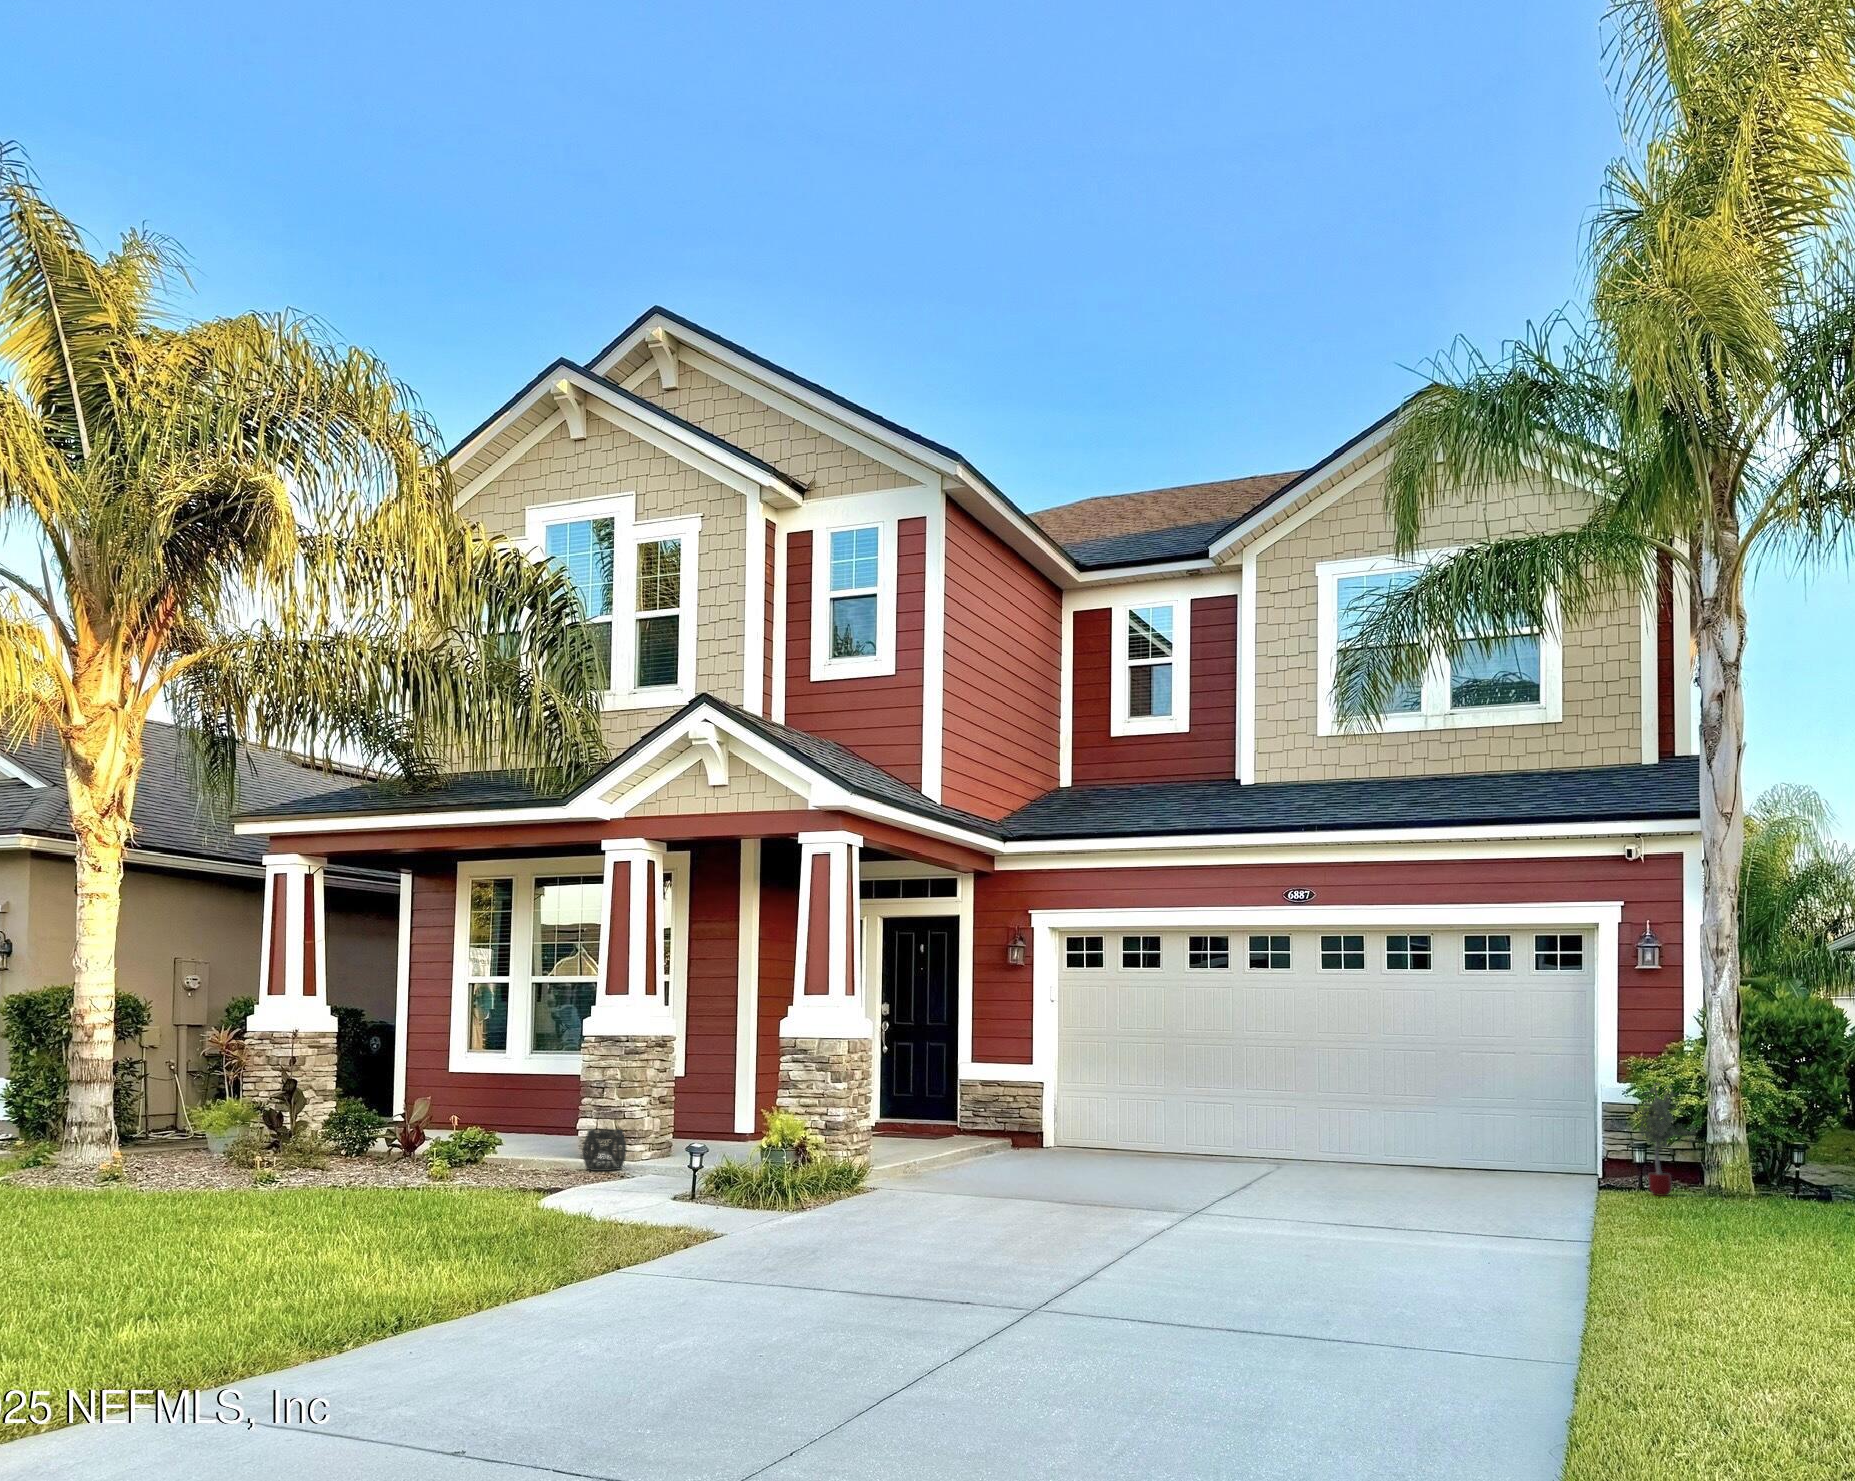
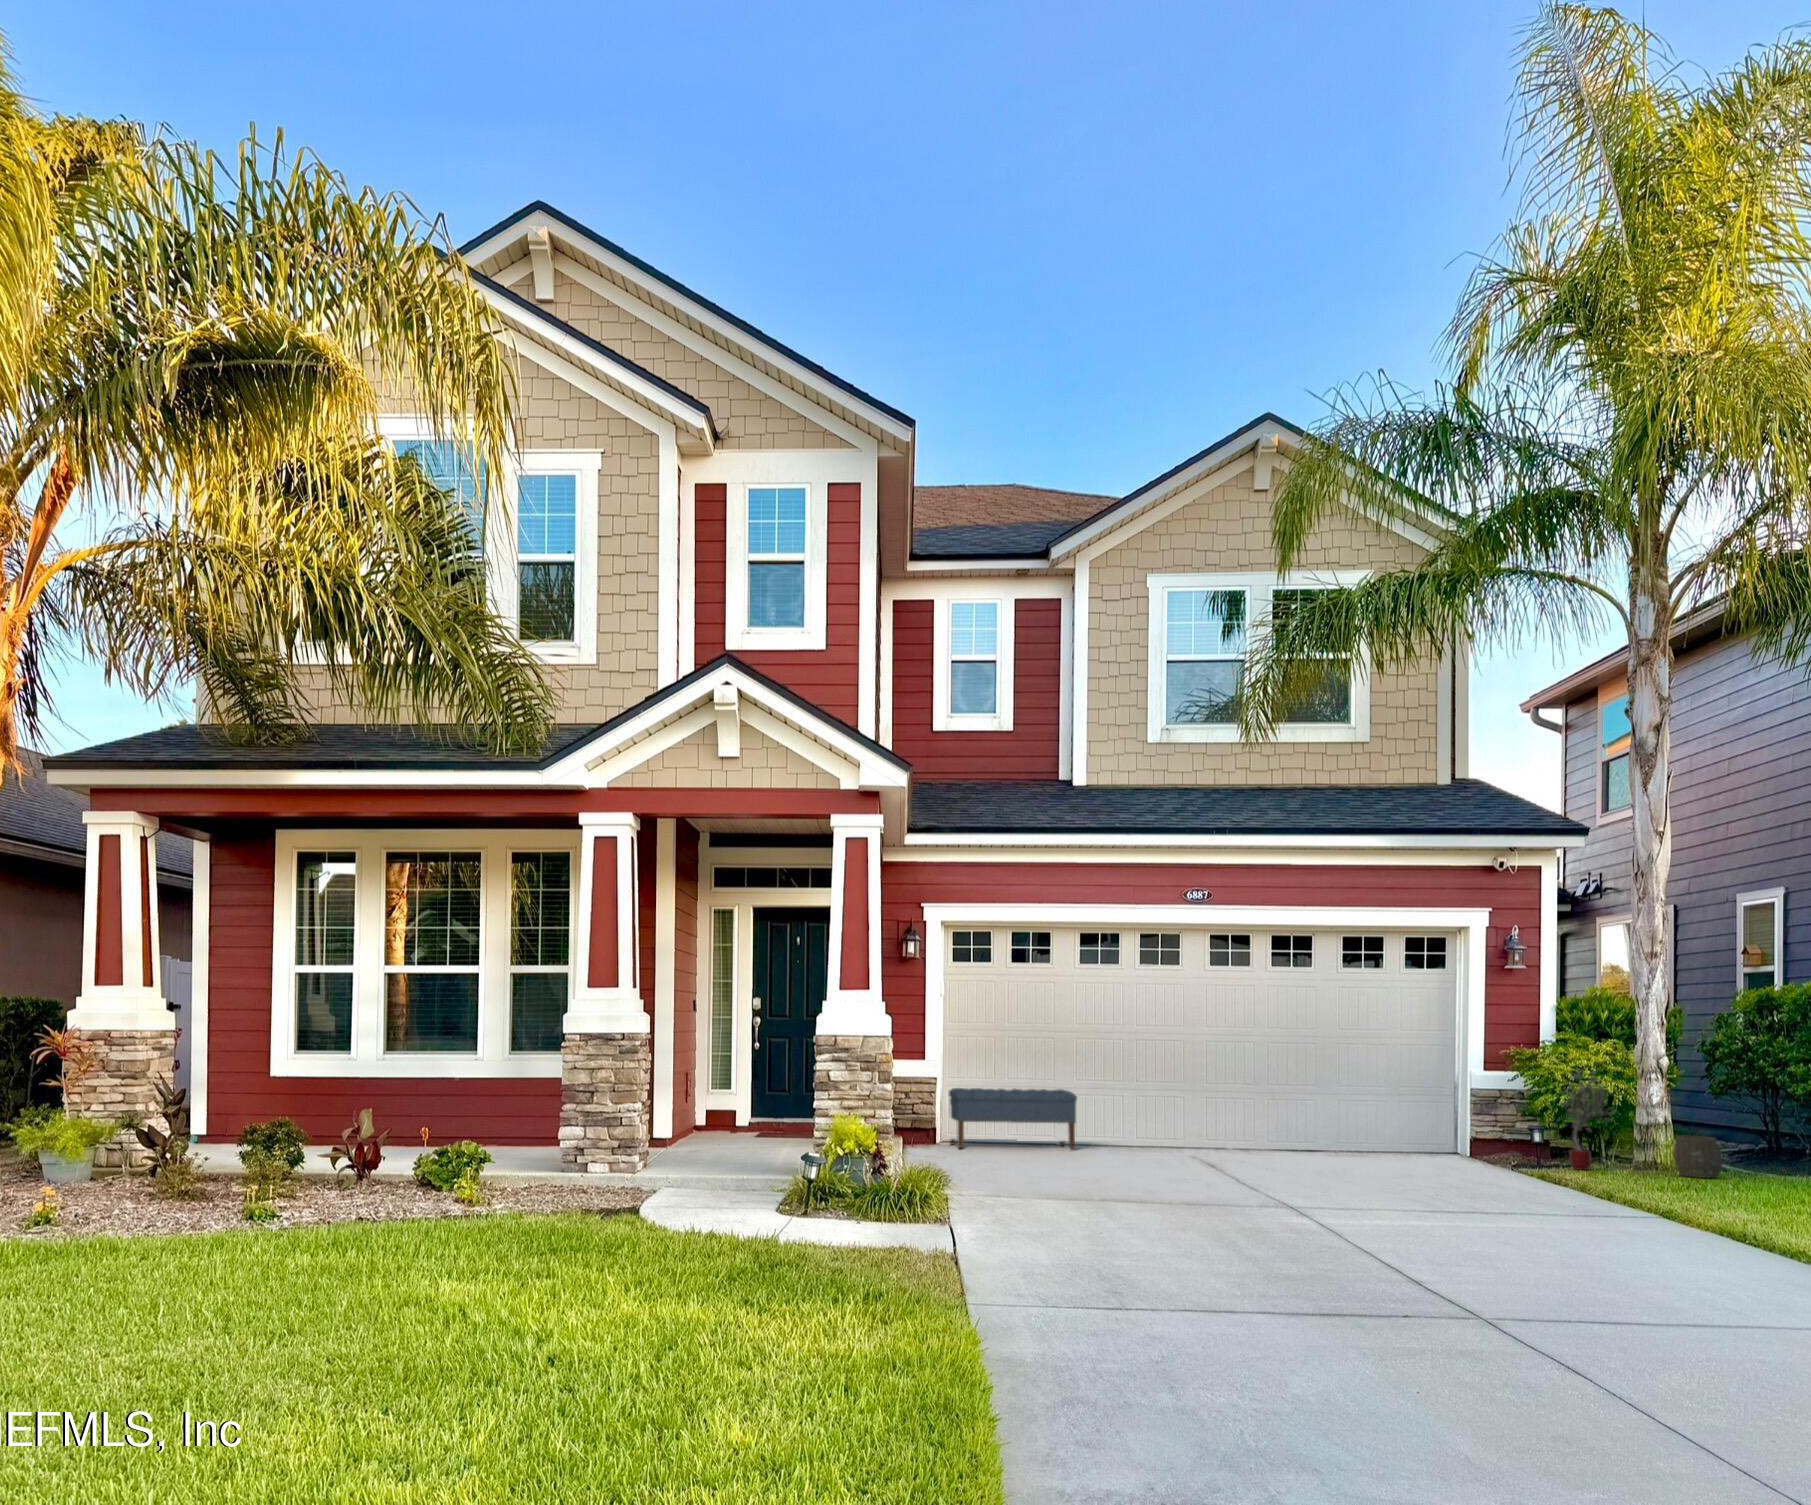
bench: none [1047,1092,1174,1156] -> present [949,1088,1077,1150]
woven basket: present [583,1129,627,1171] -> present [1673,1135,1722,1178]

